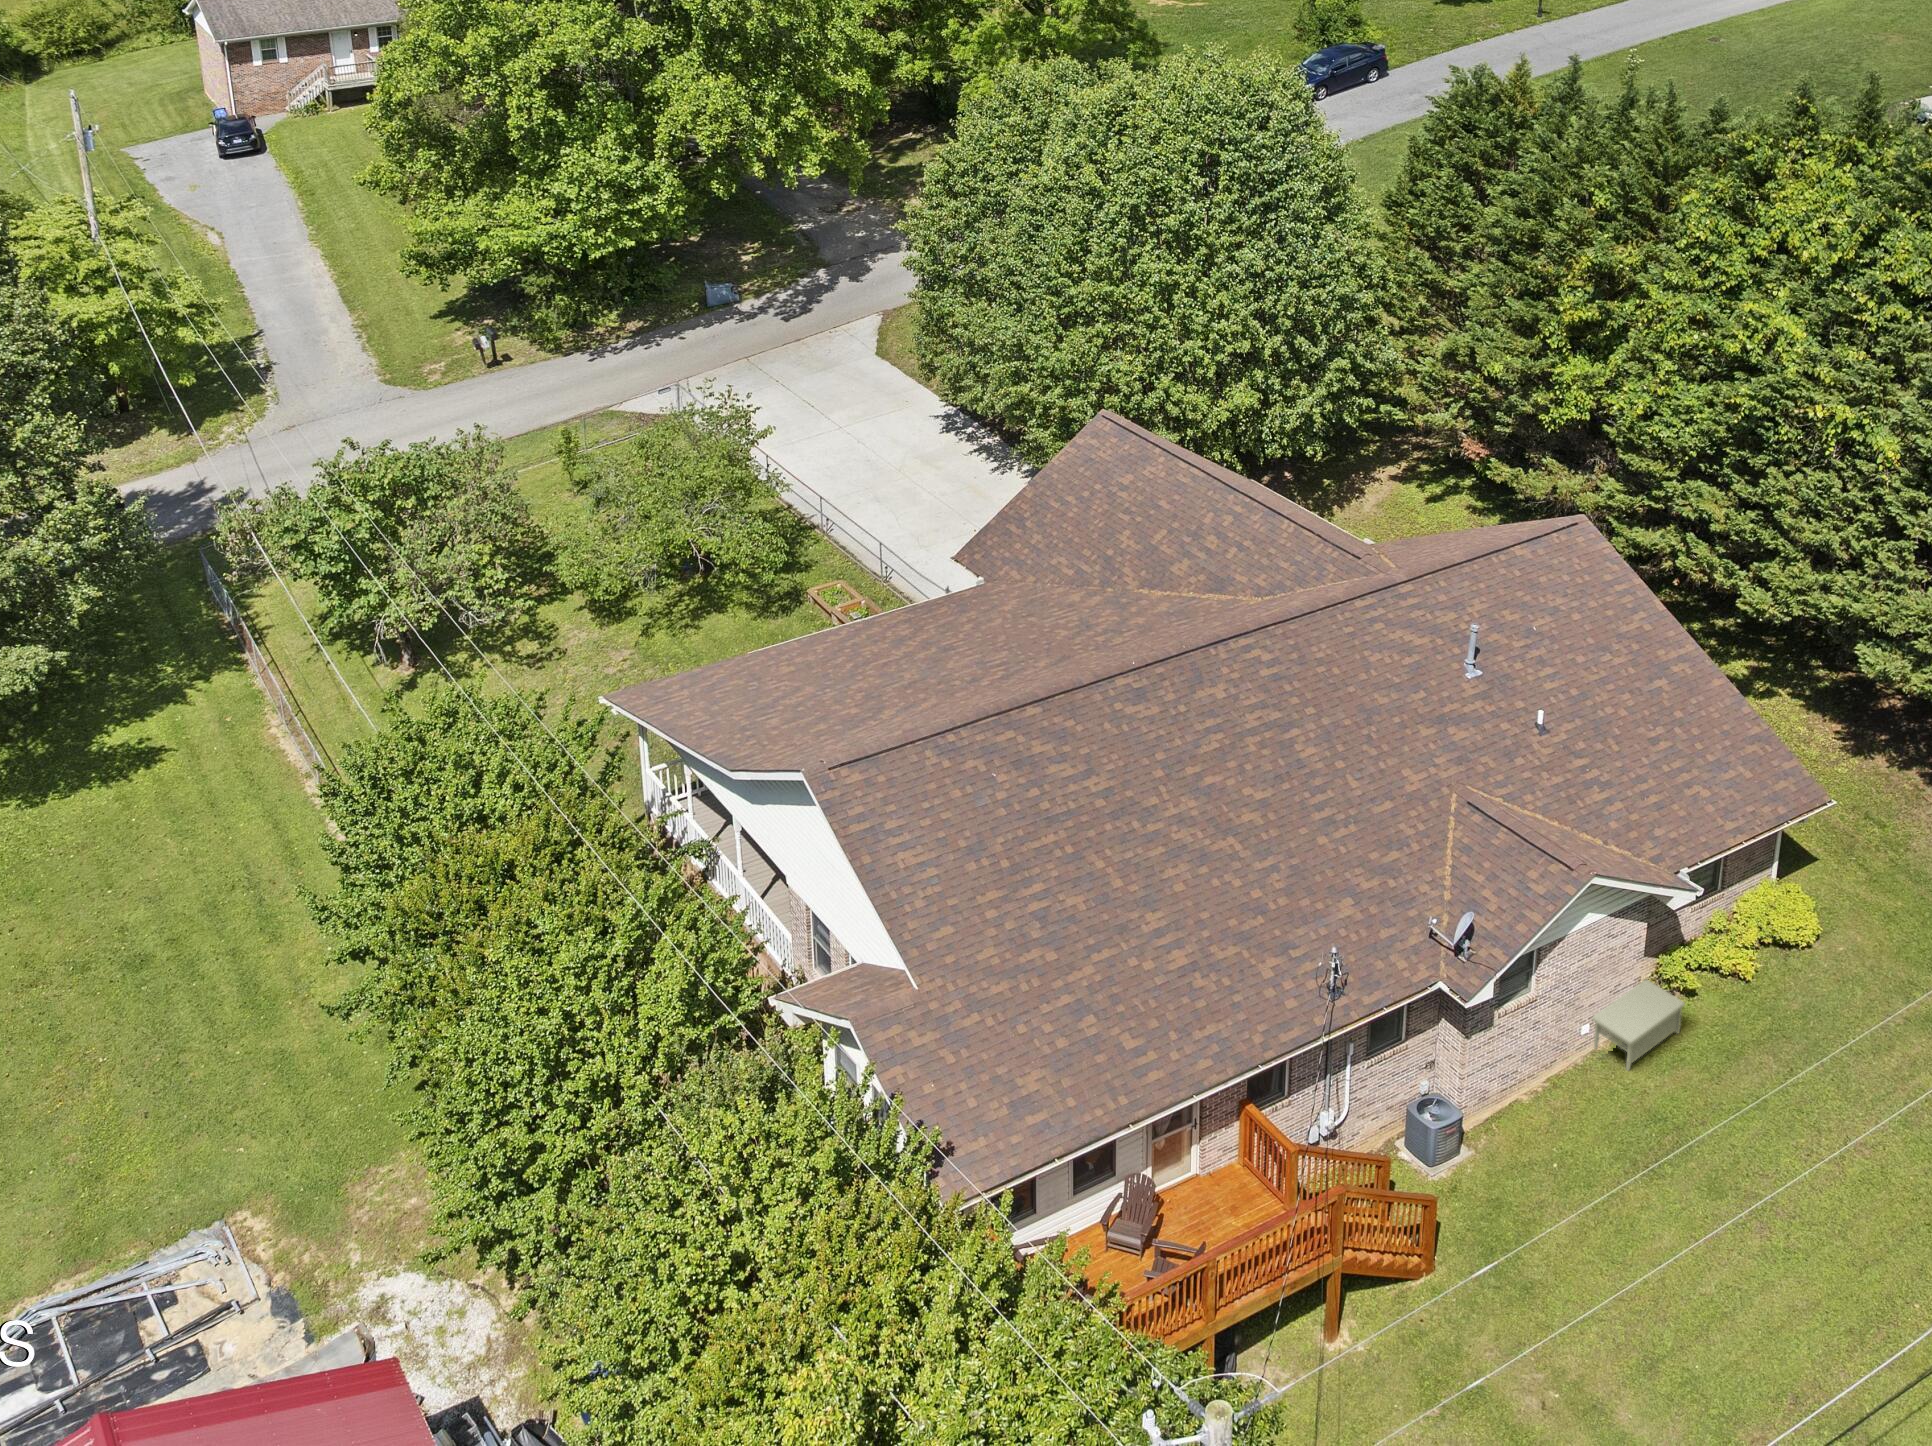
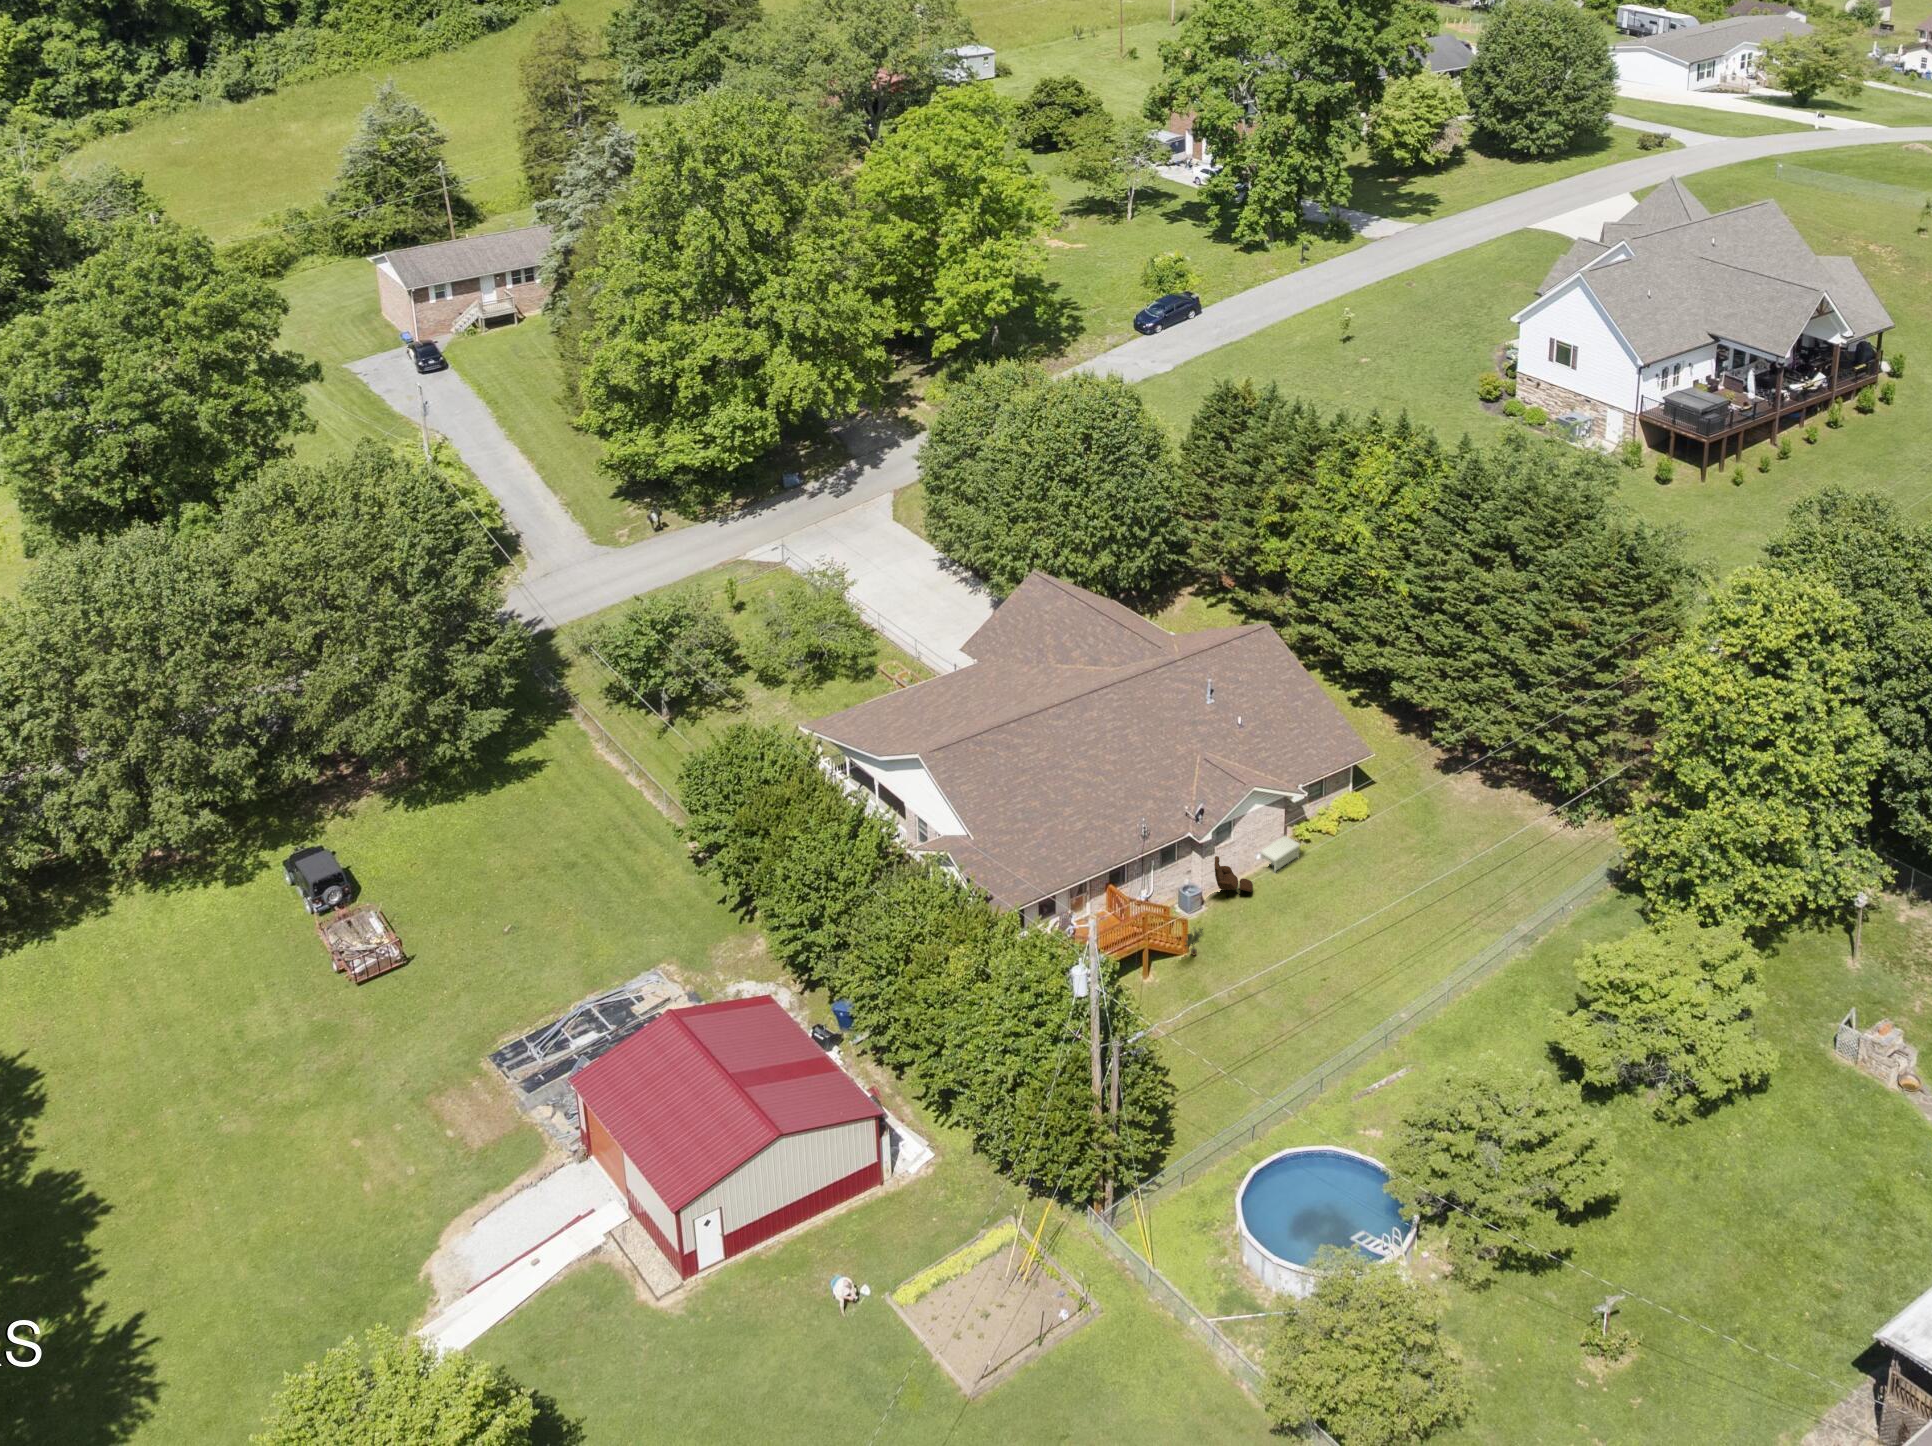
lounge chair: none [1493,1031,1582,1132] -> present [1214,856,1253,898]
potted tree: none [1428,1221,1478,1293] -> present [1185,927,1203,955]

